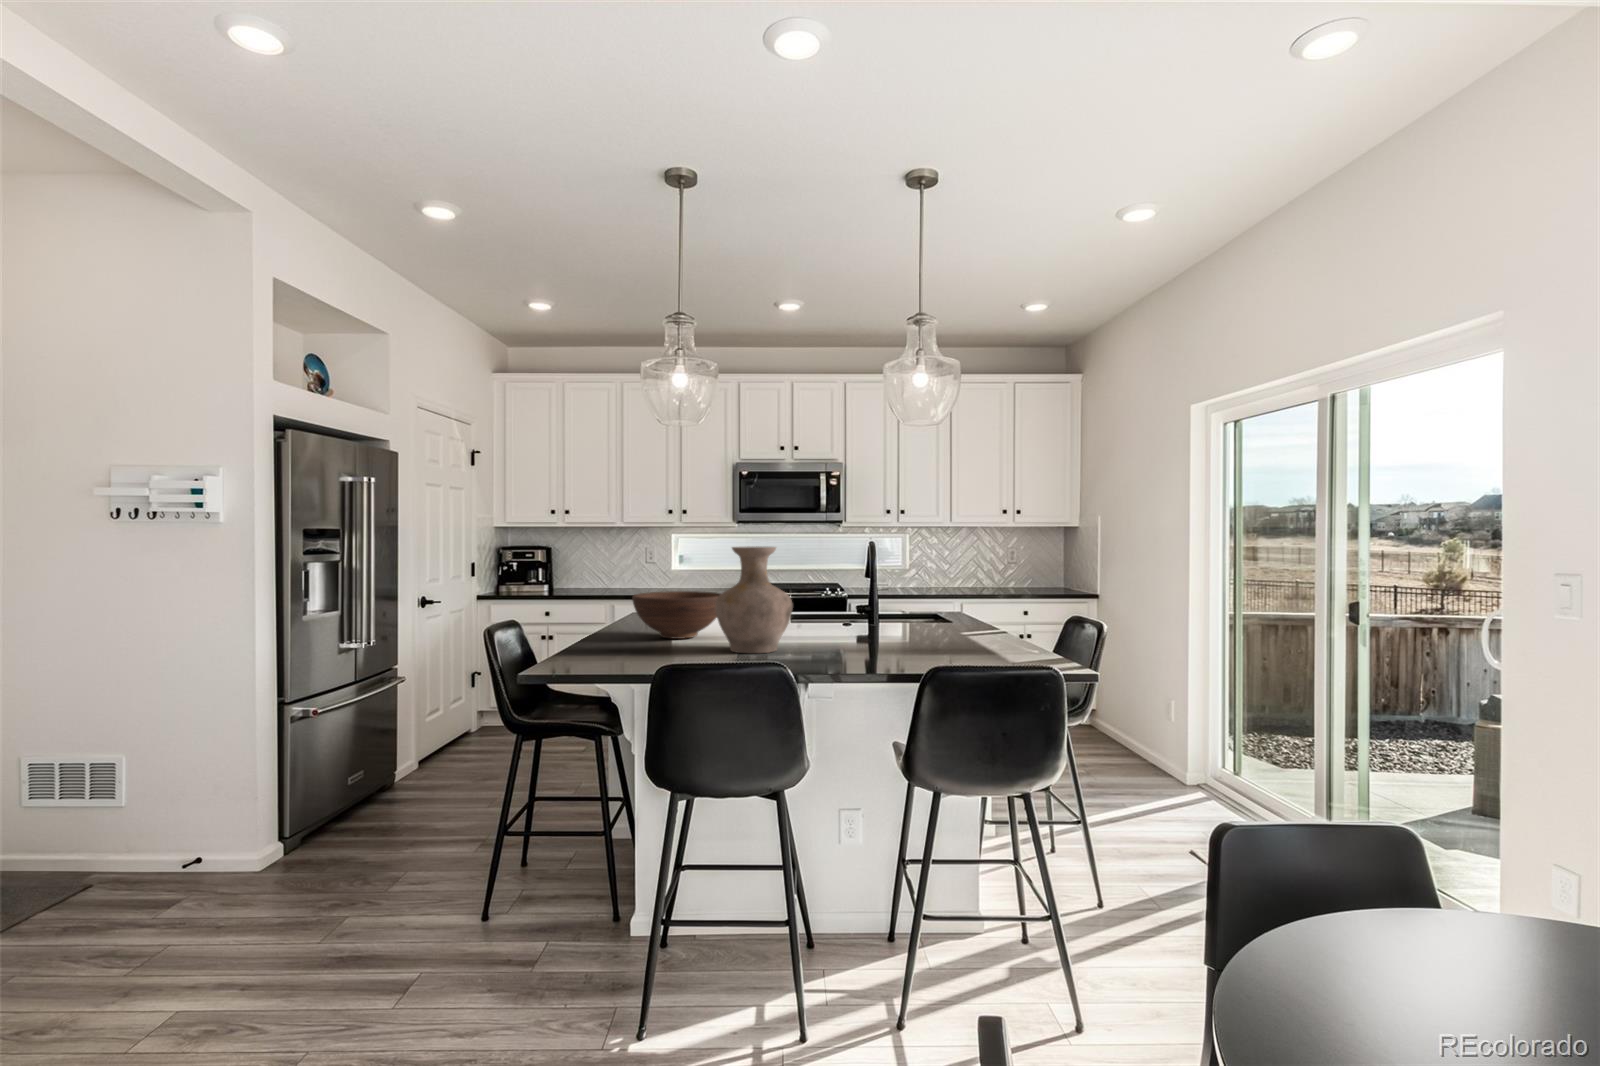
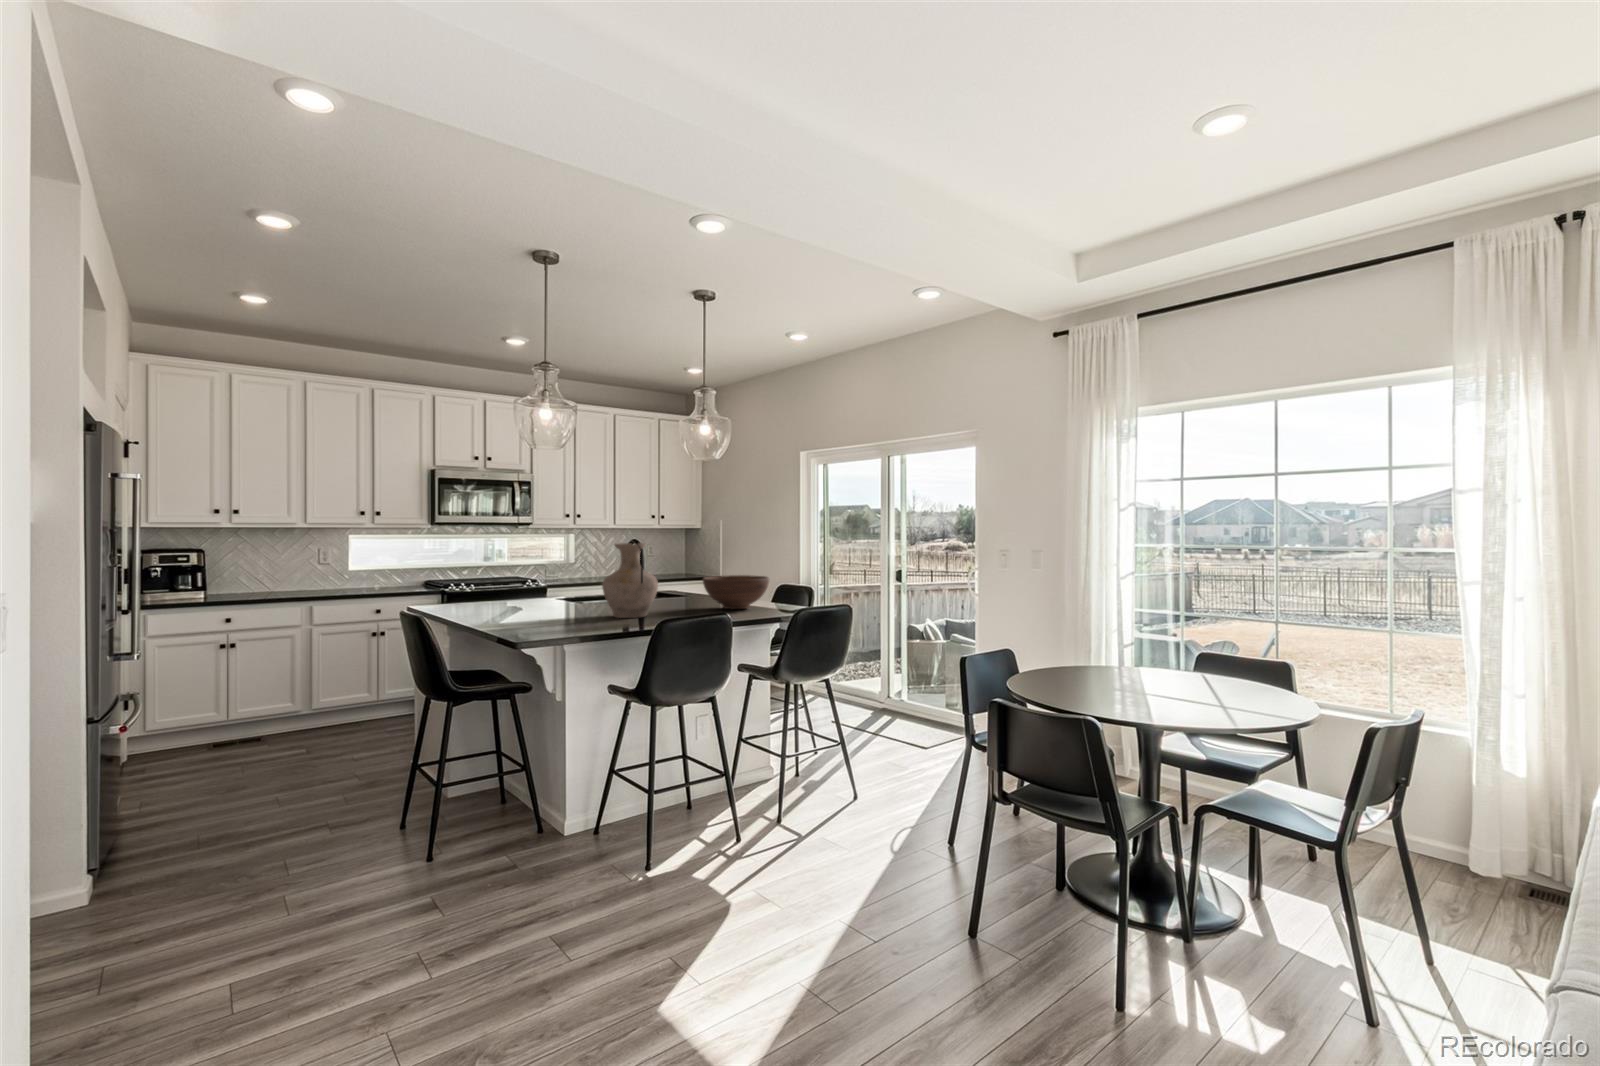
fruit bowl: present [632,591,721,639] -> present [703,575,769,609]

